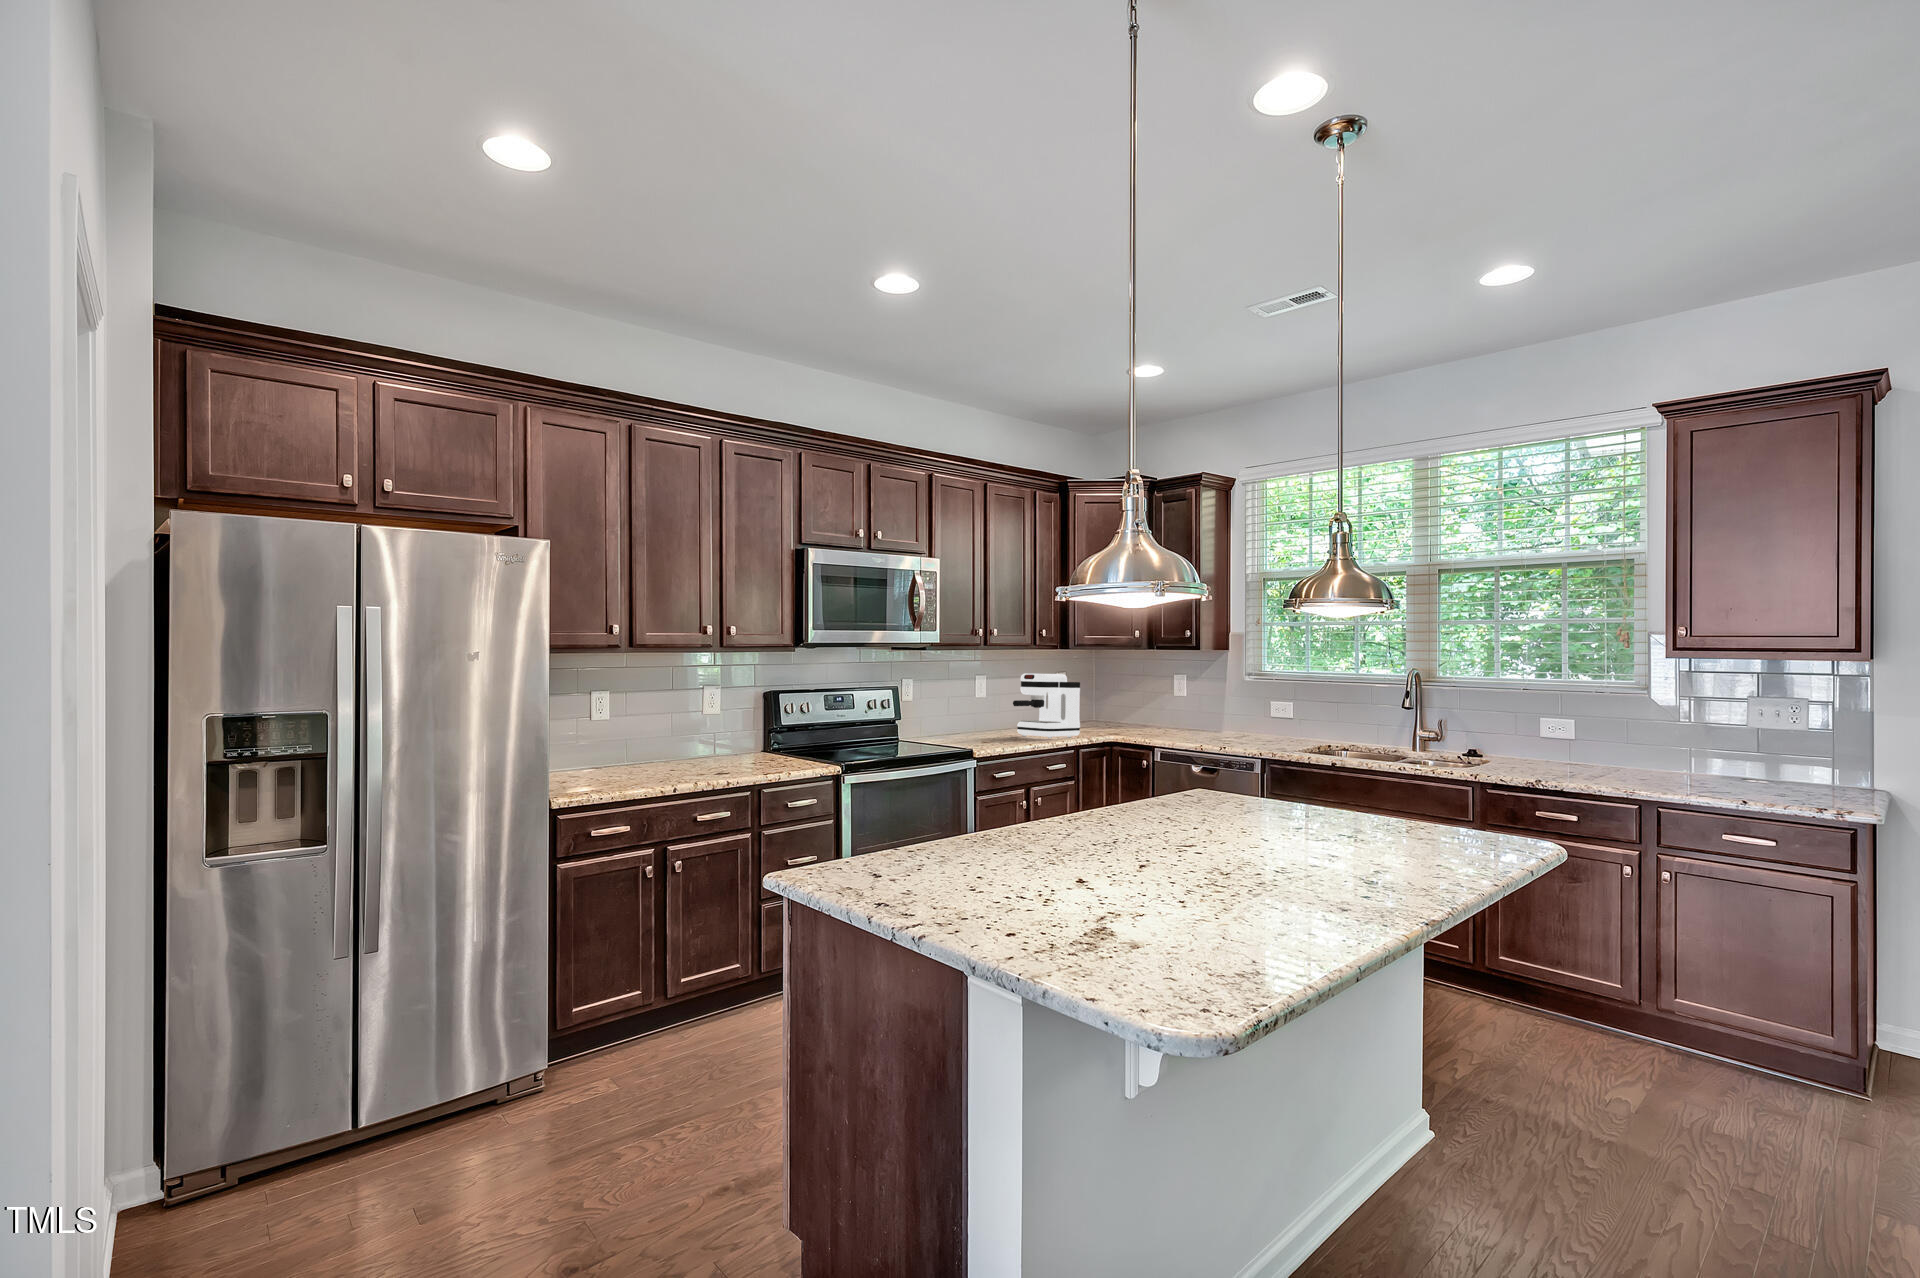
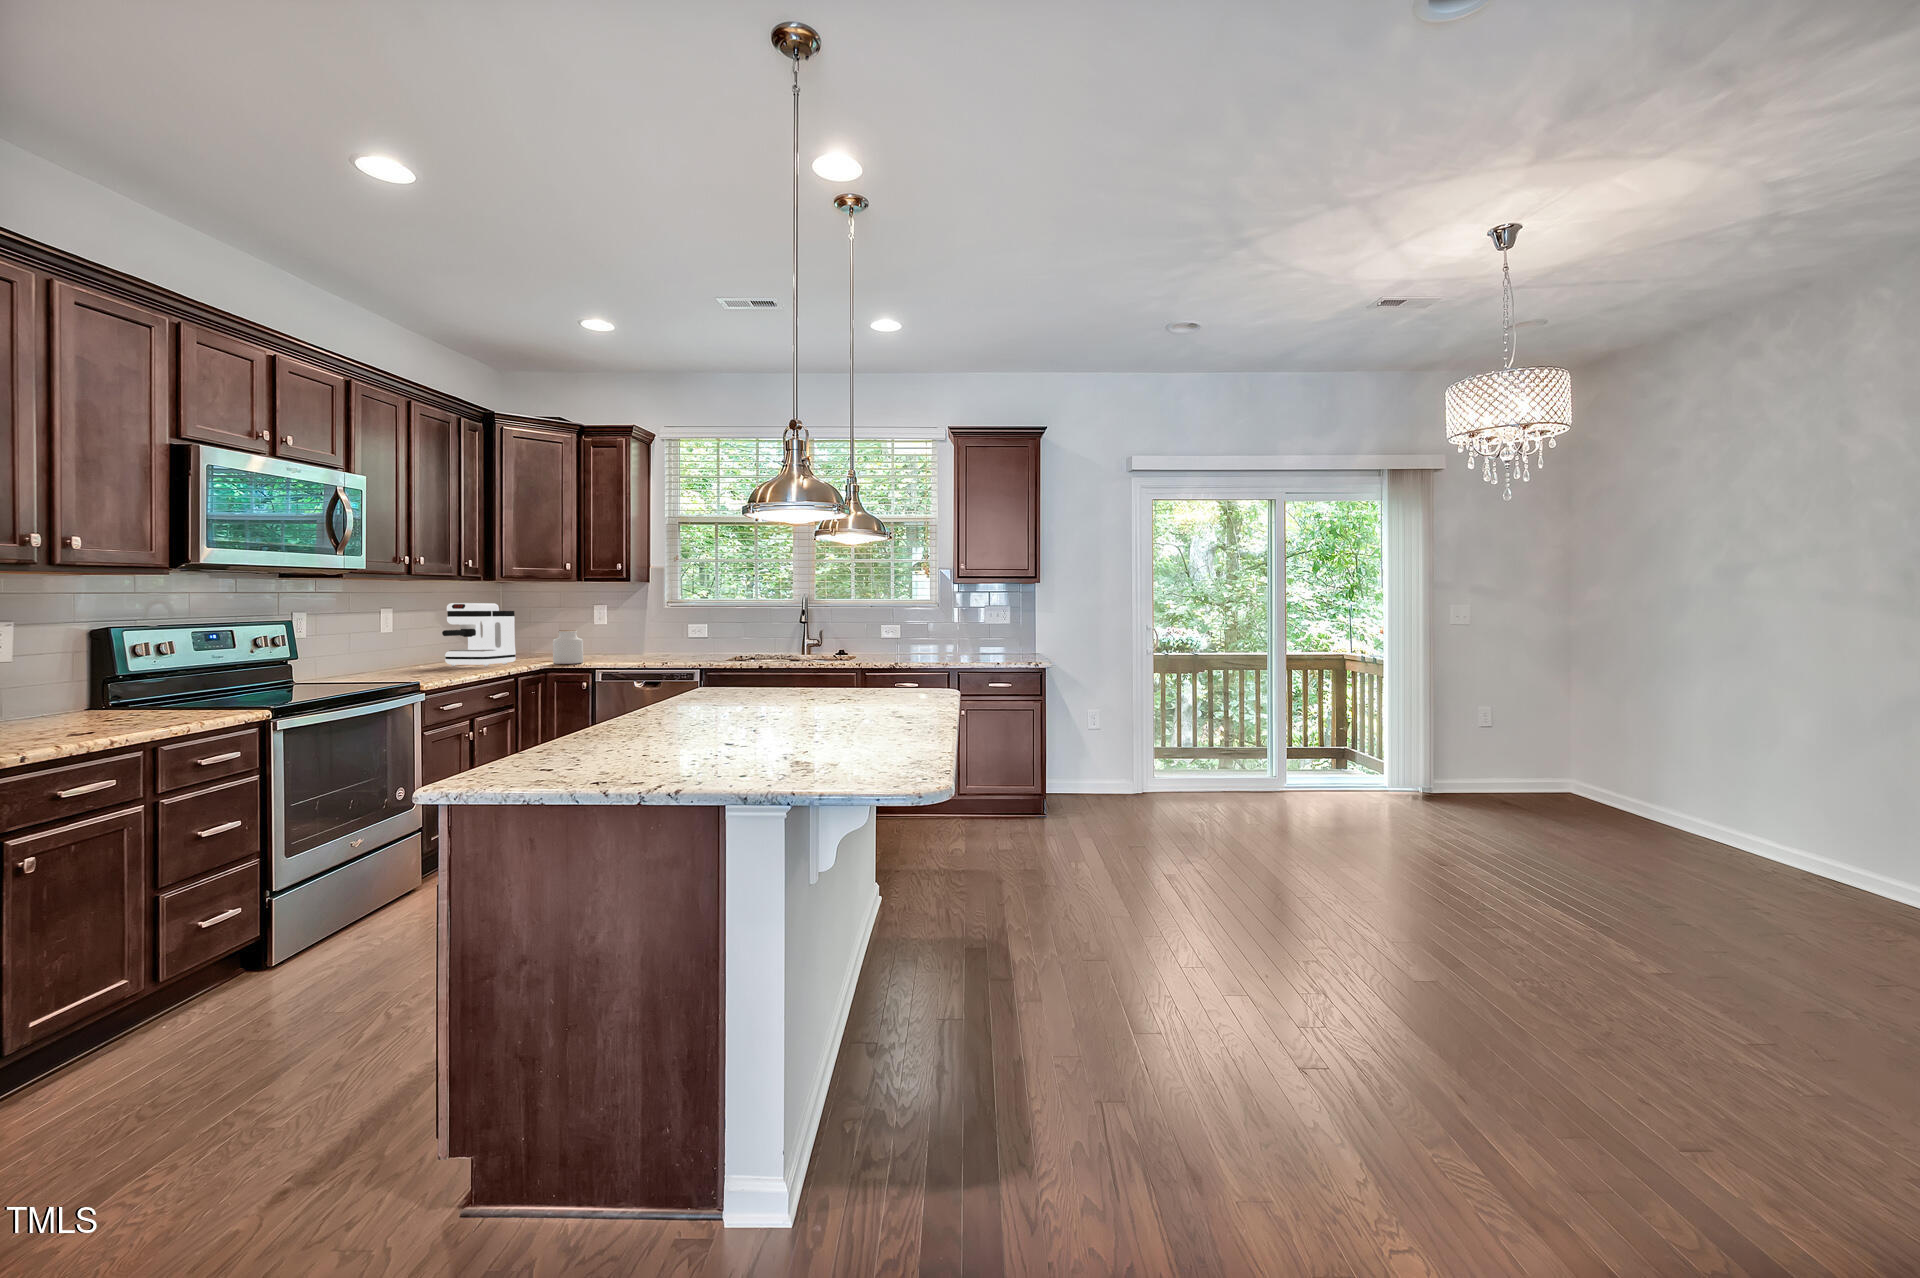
jar: none [1113,704,1143,741] -> present [553,630,583,664]

